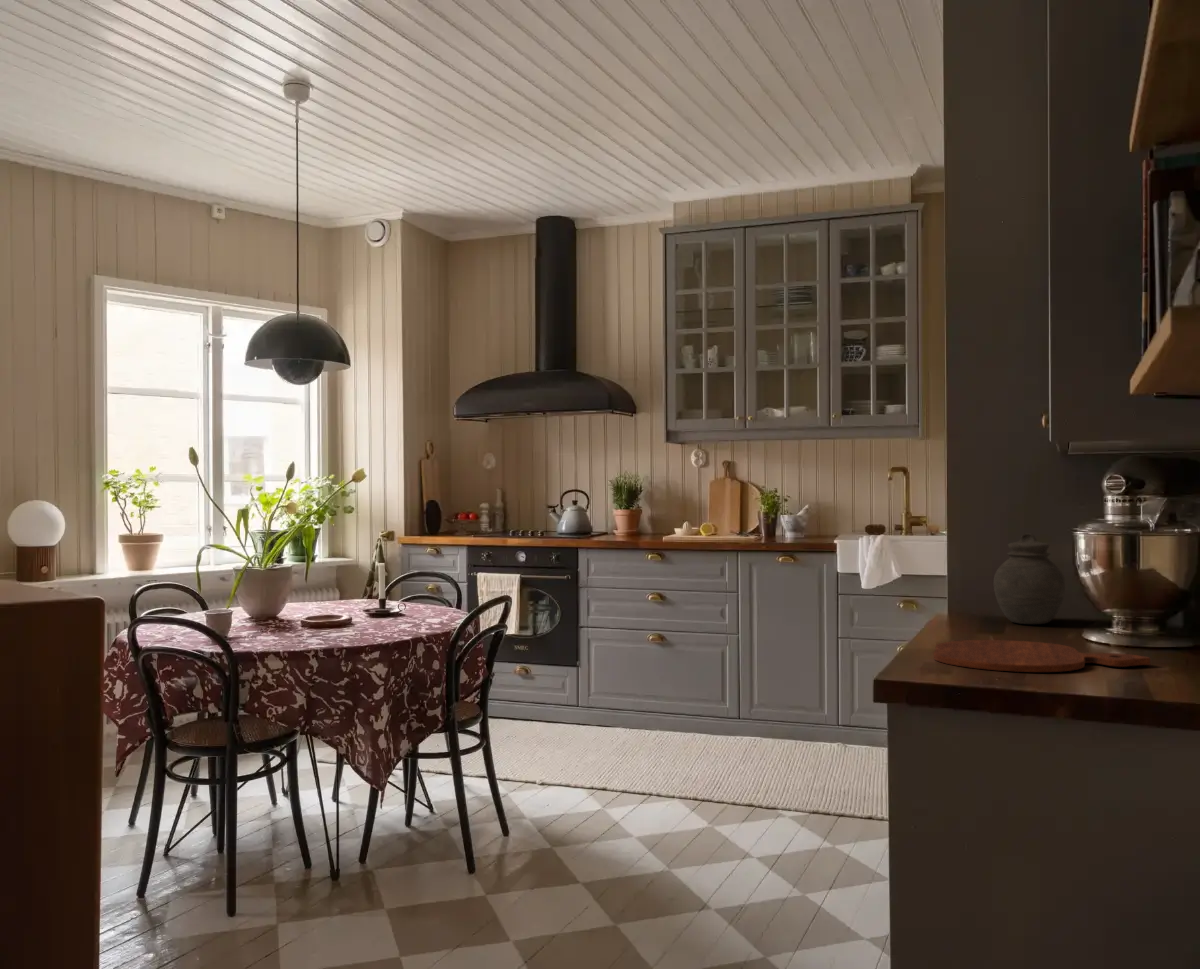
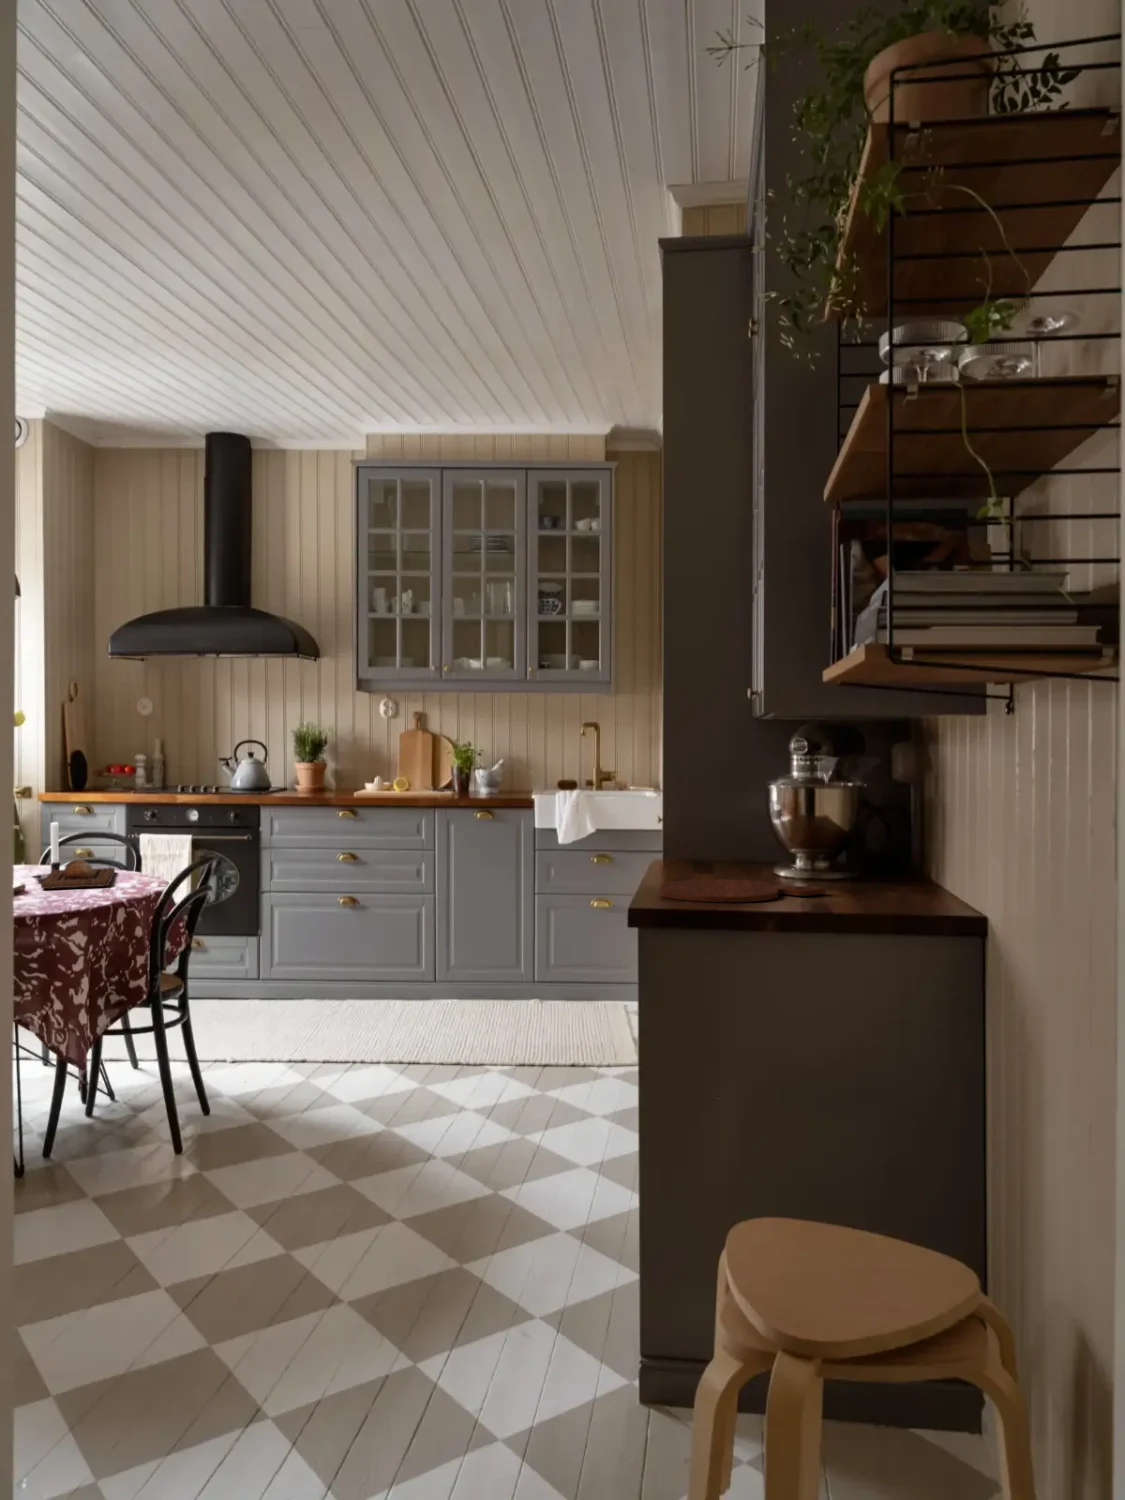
jar: present [994,533,1065,624] -> none [701,788,758,867]
bread loaf: none [362,594,433,621] -> present [41,859,115,889]

